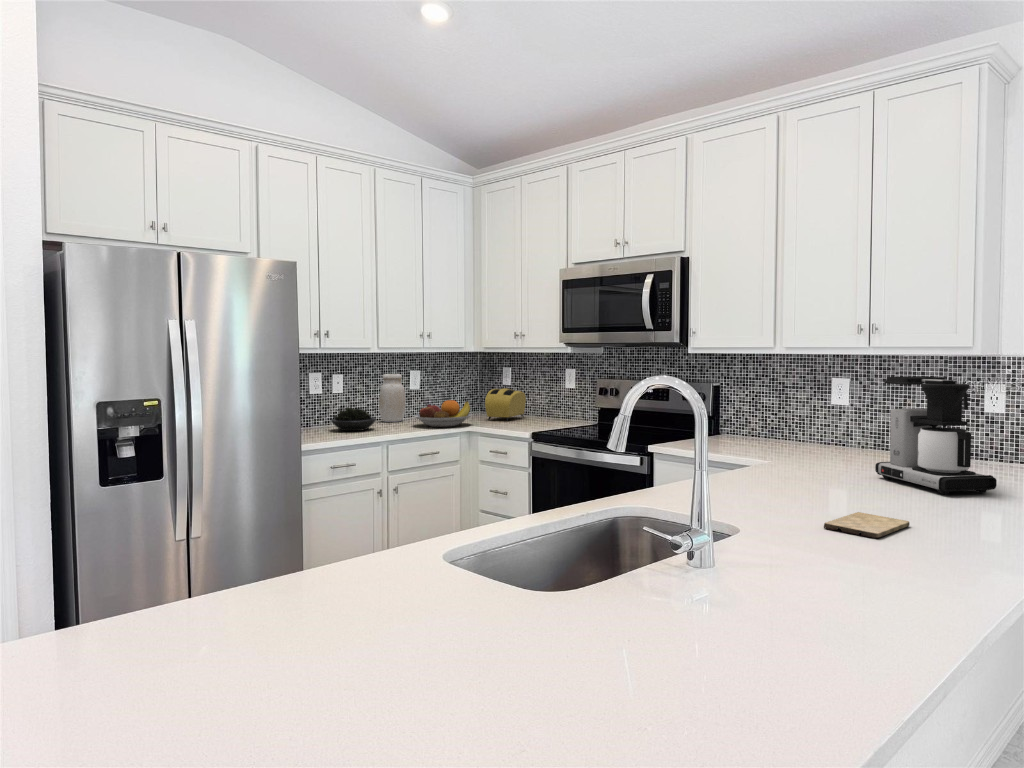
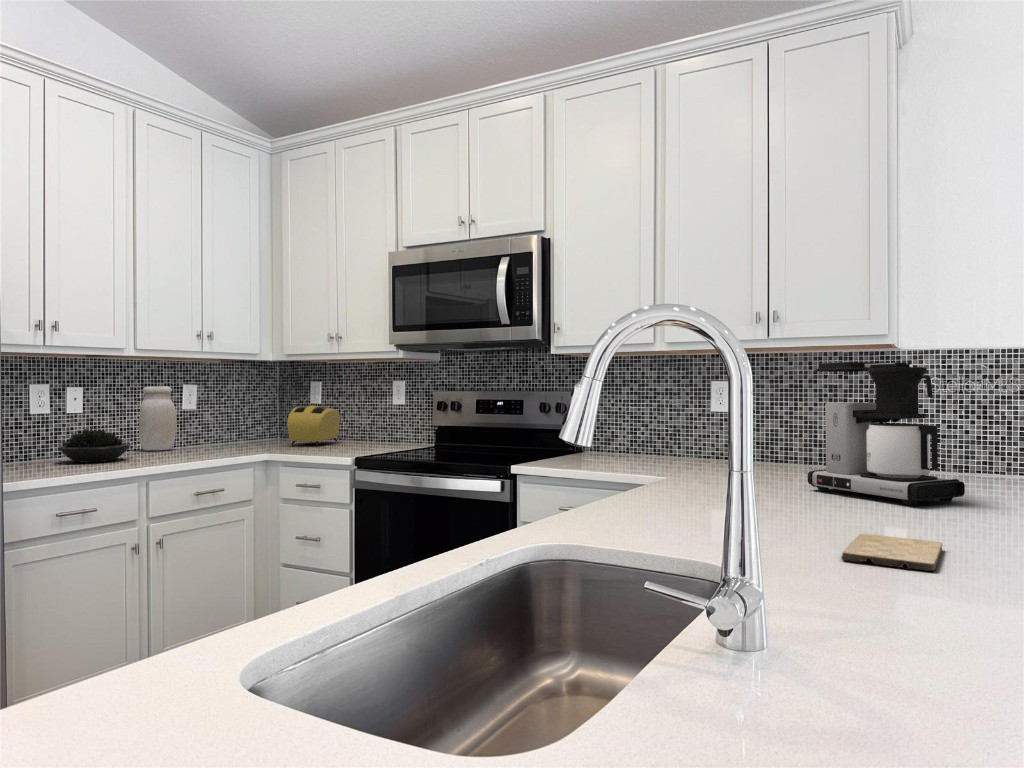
fruit bowl: present [413,400,472,427] -> none [186,419,271,454]

